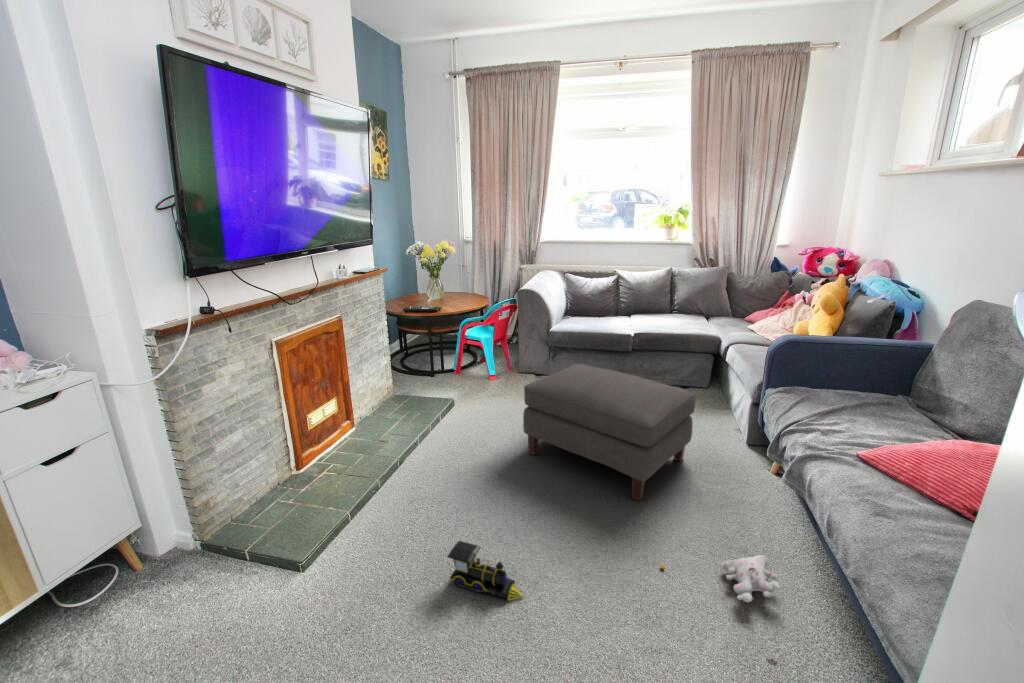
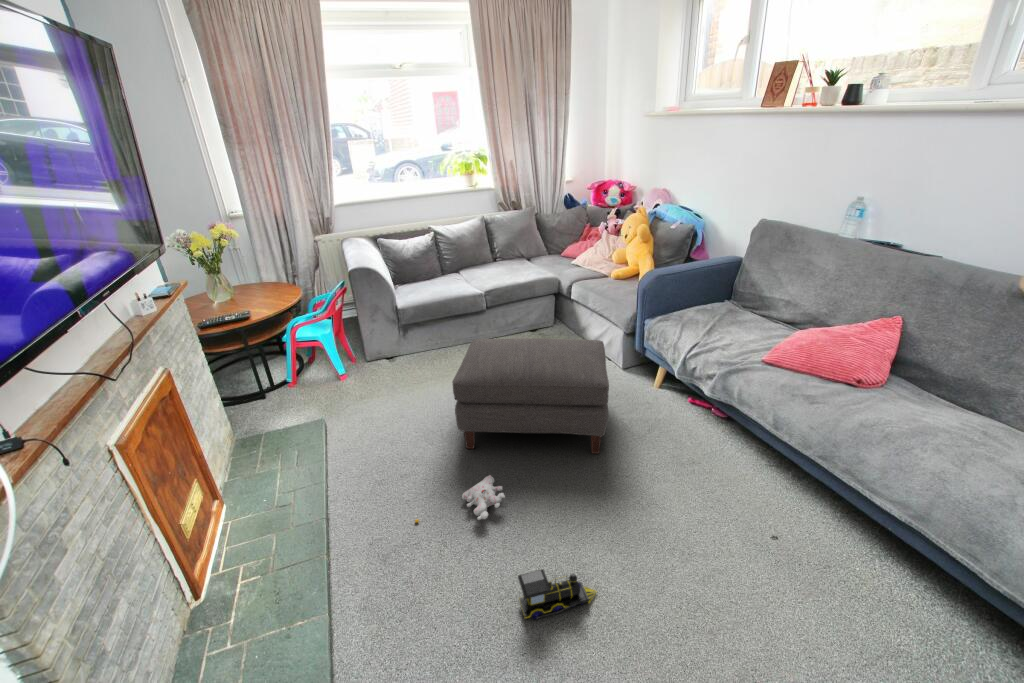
plush toy: present [660,555,780,602] -> present [415,475,505,523]

